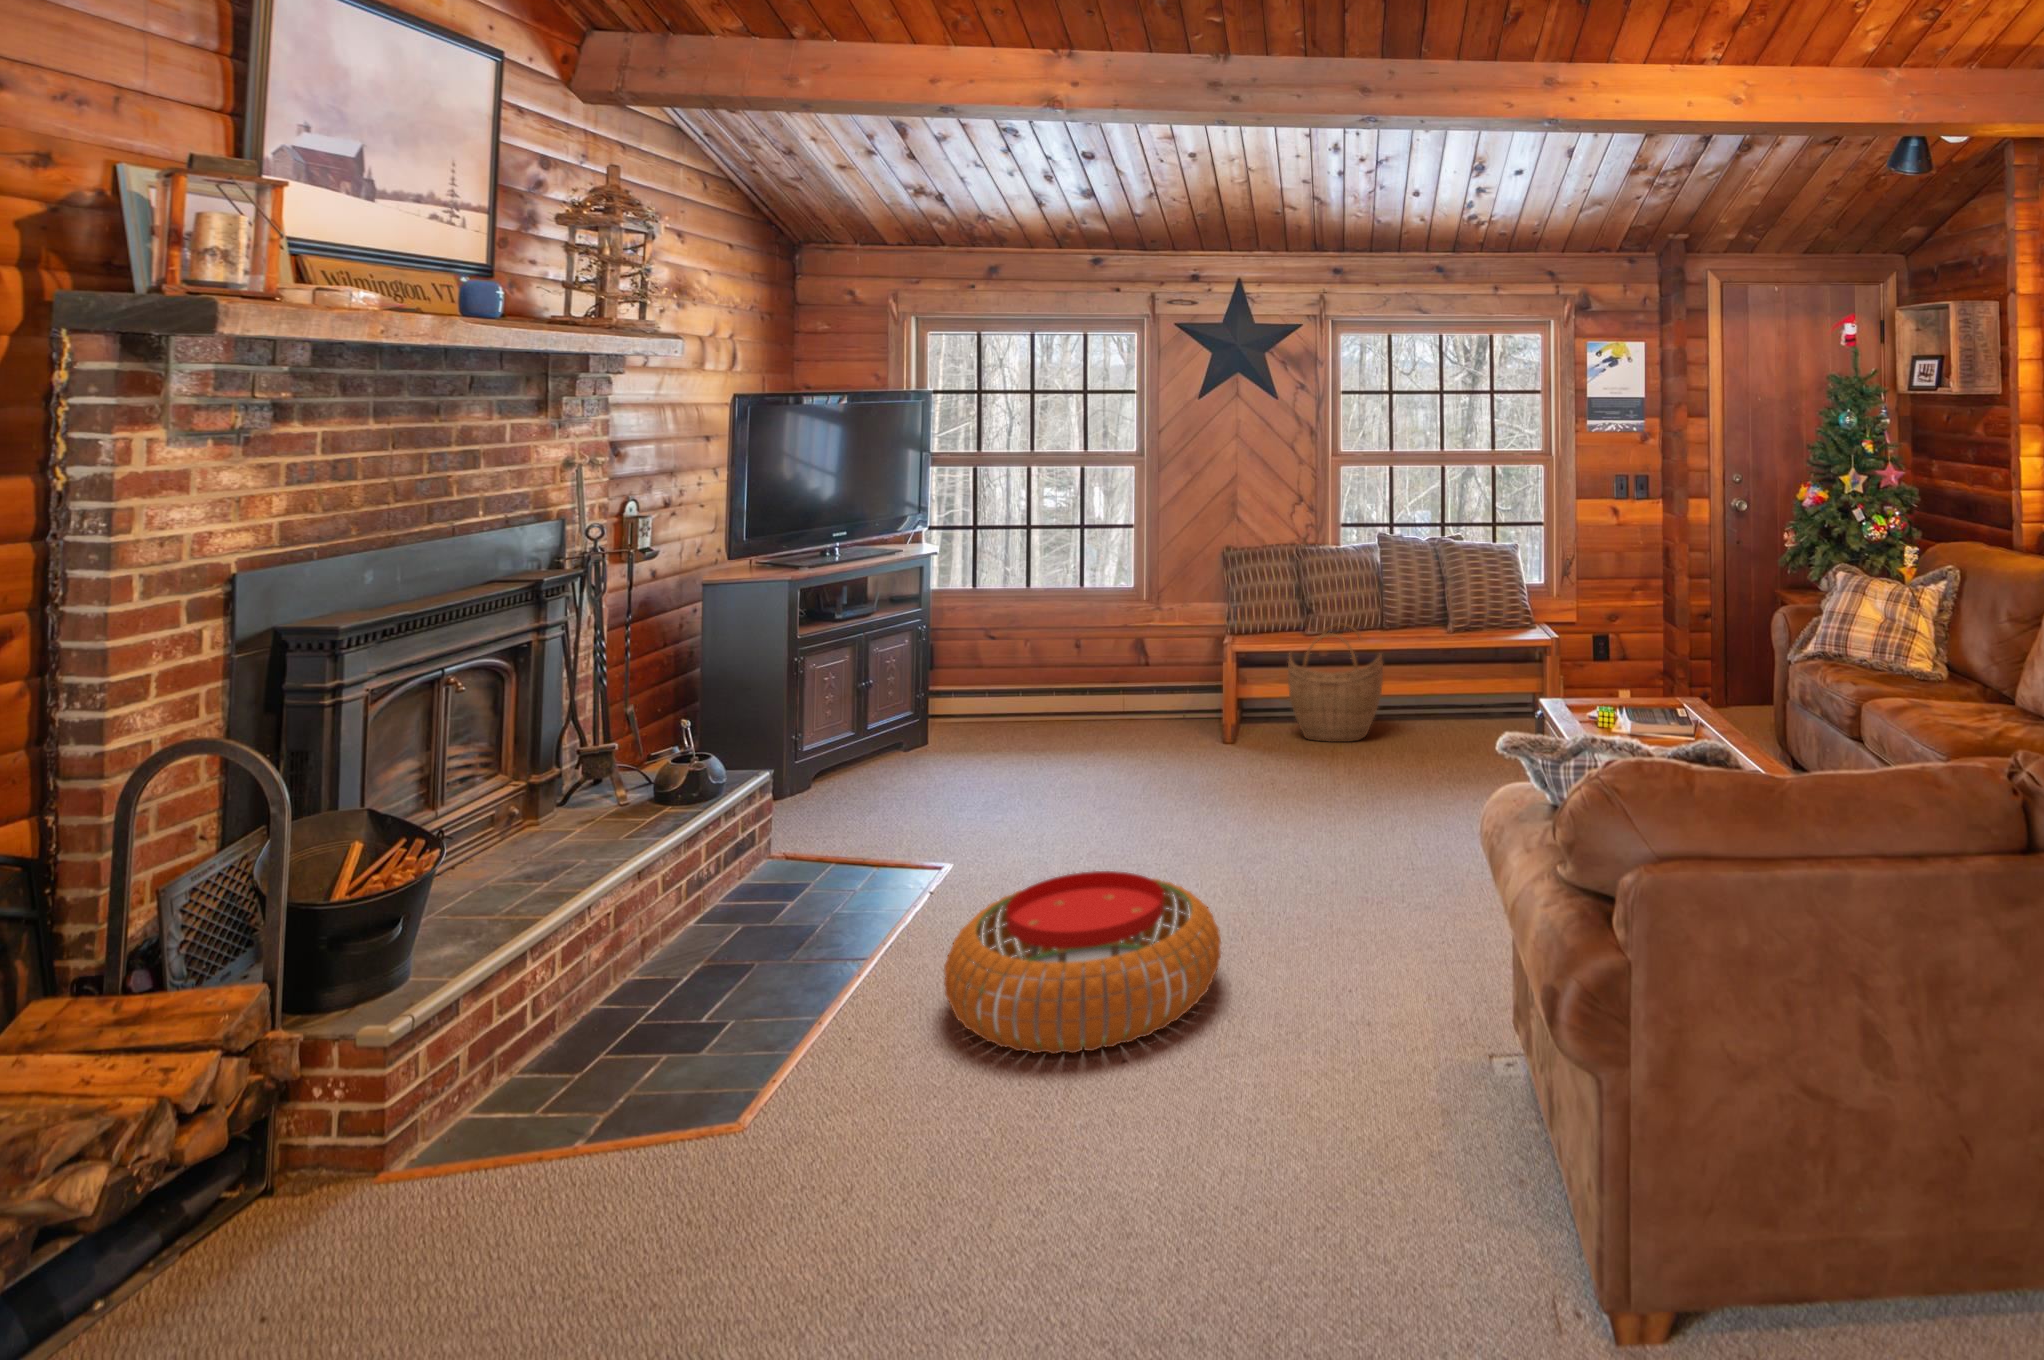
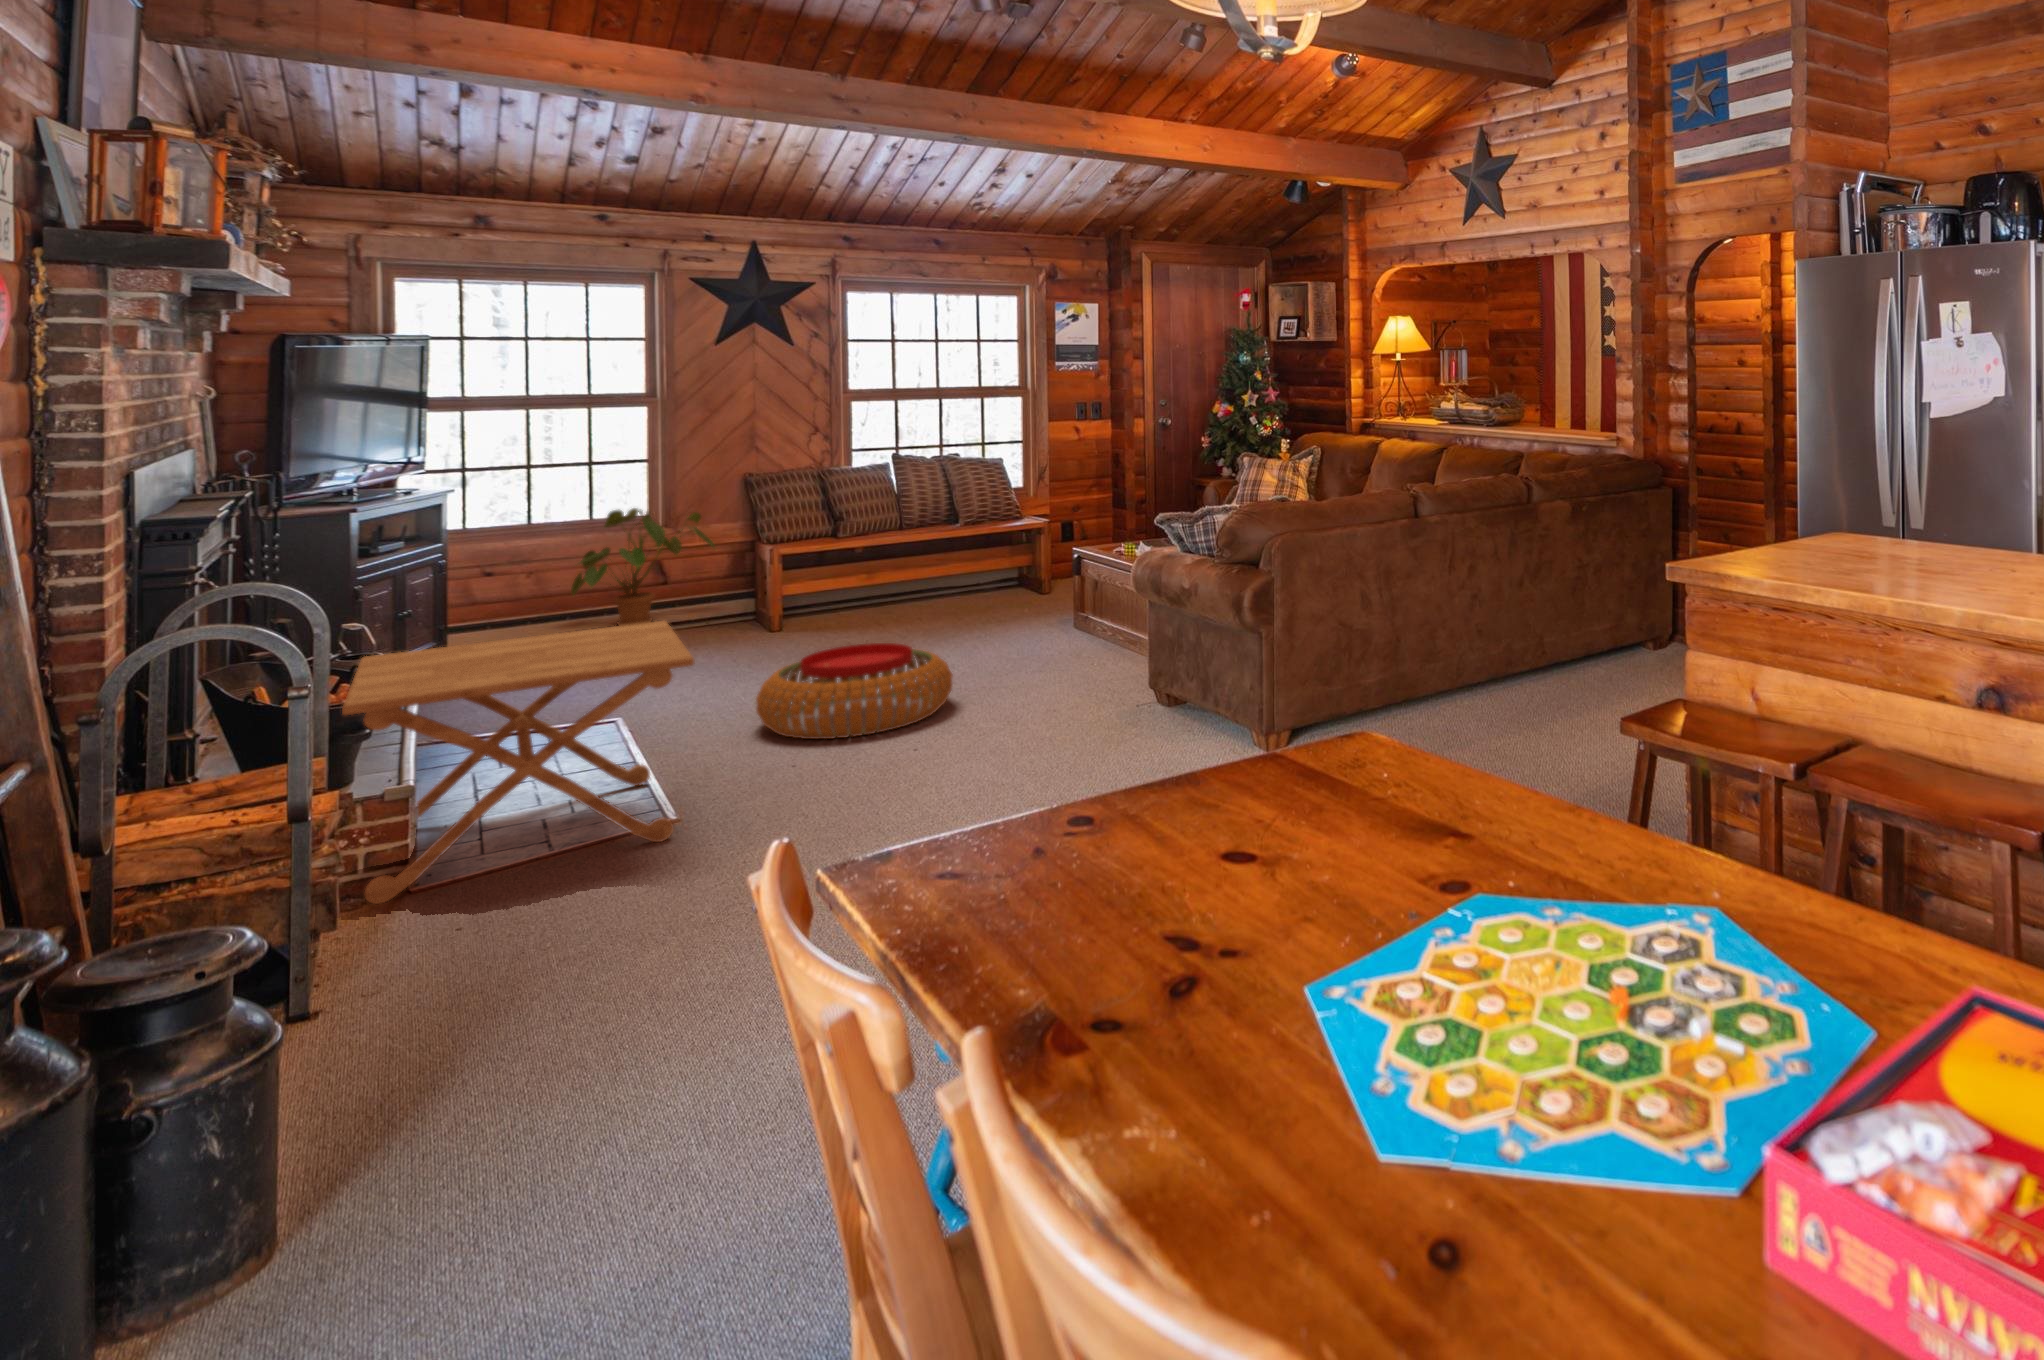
house plant: none [1034,585,1174,727] -> present [571,508,715,626]
woven basket: present [1288,623,1383,742] -> none [835,518,918,608]
side table: none [130,840,765,1303] -> present [342,621,695,904]

